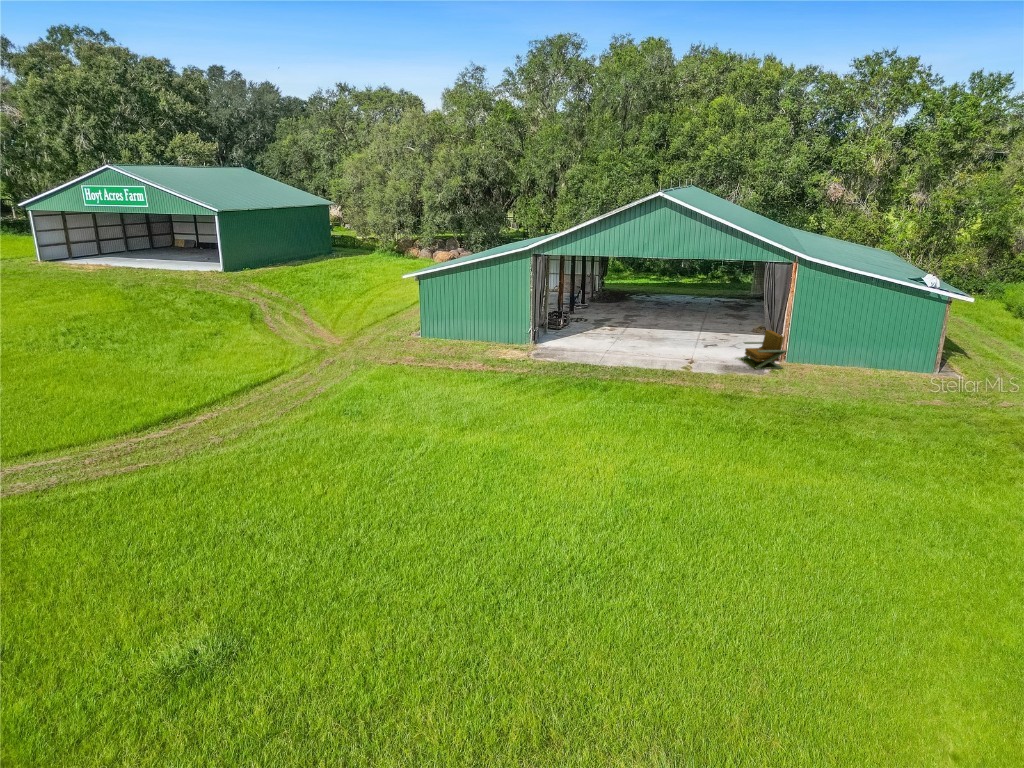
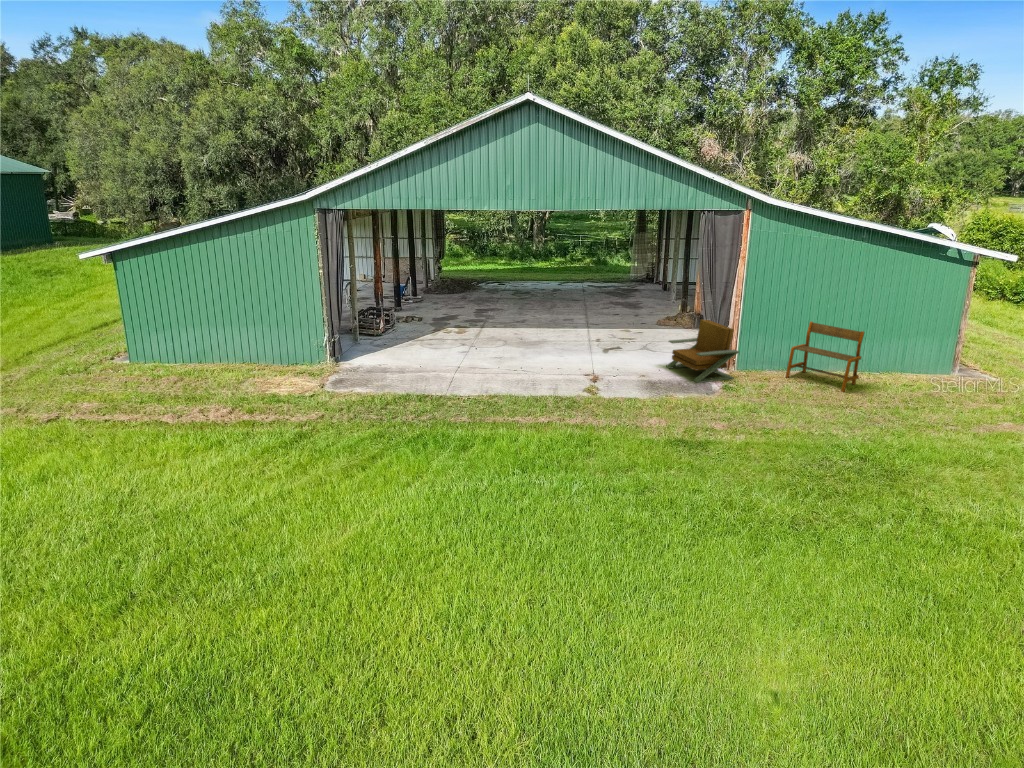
bench: none [820,335,872,381] -> present [786,322,865,392]

